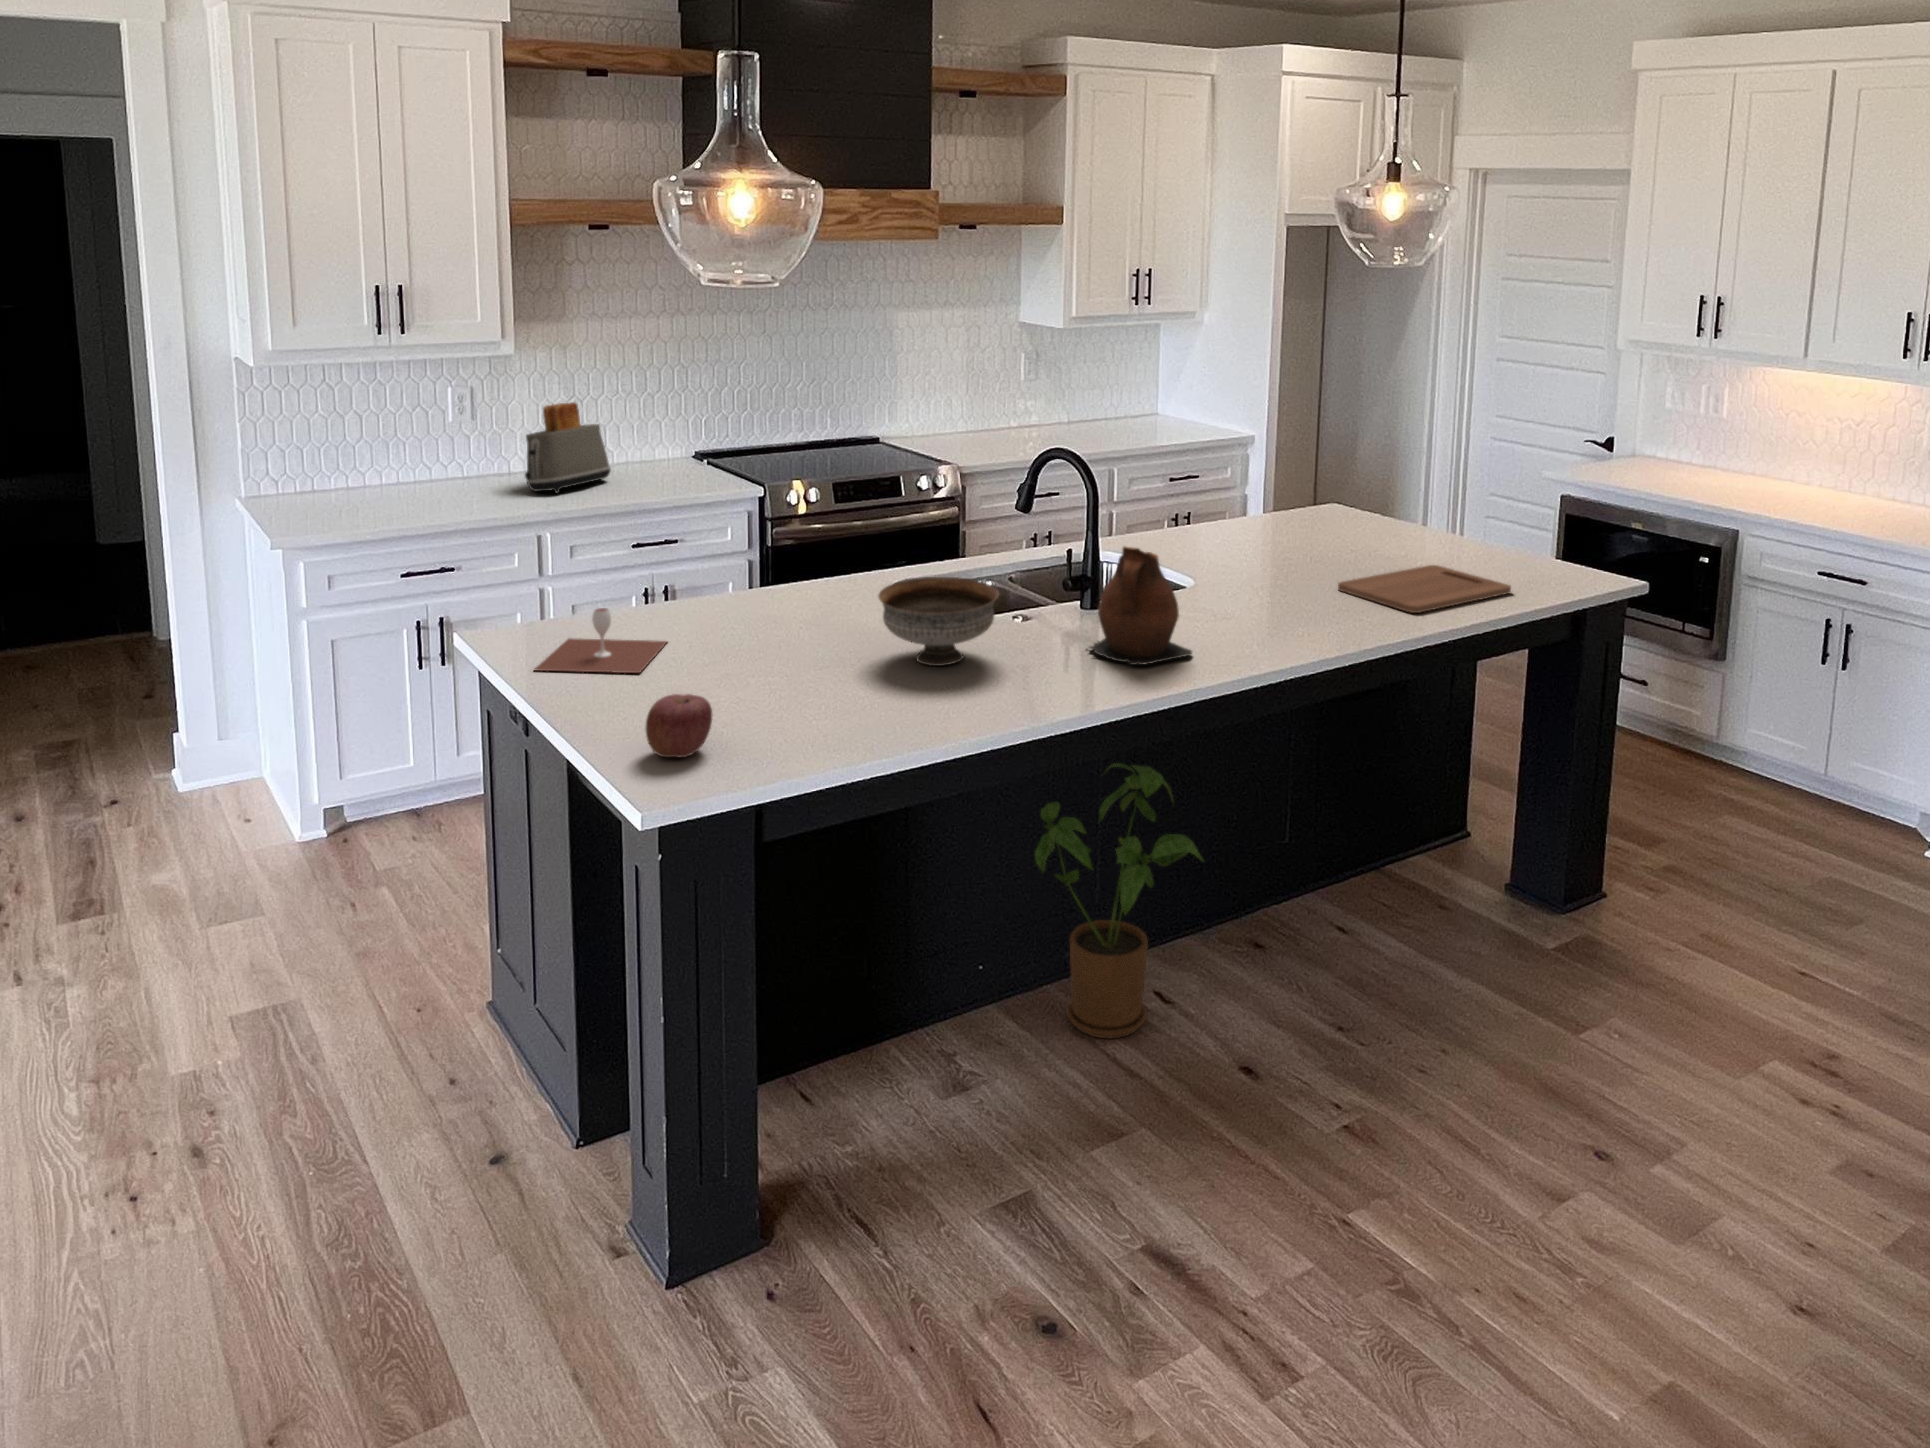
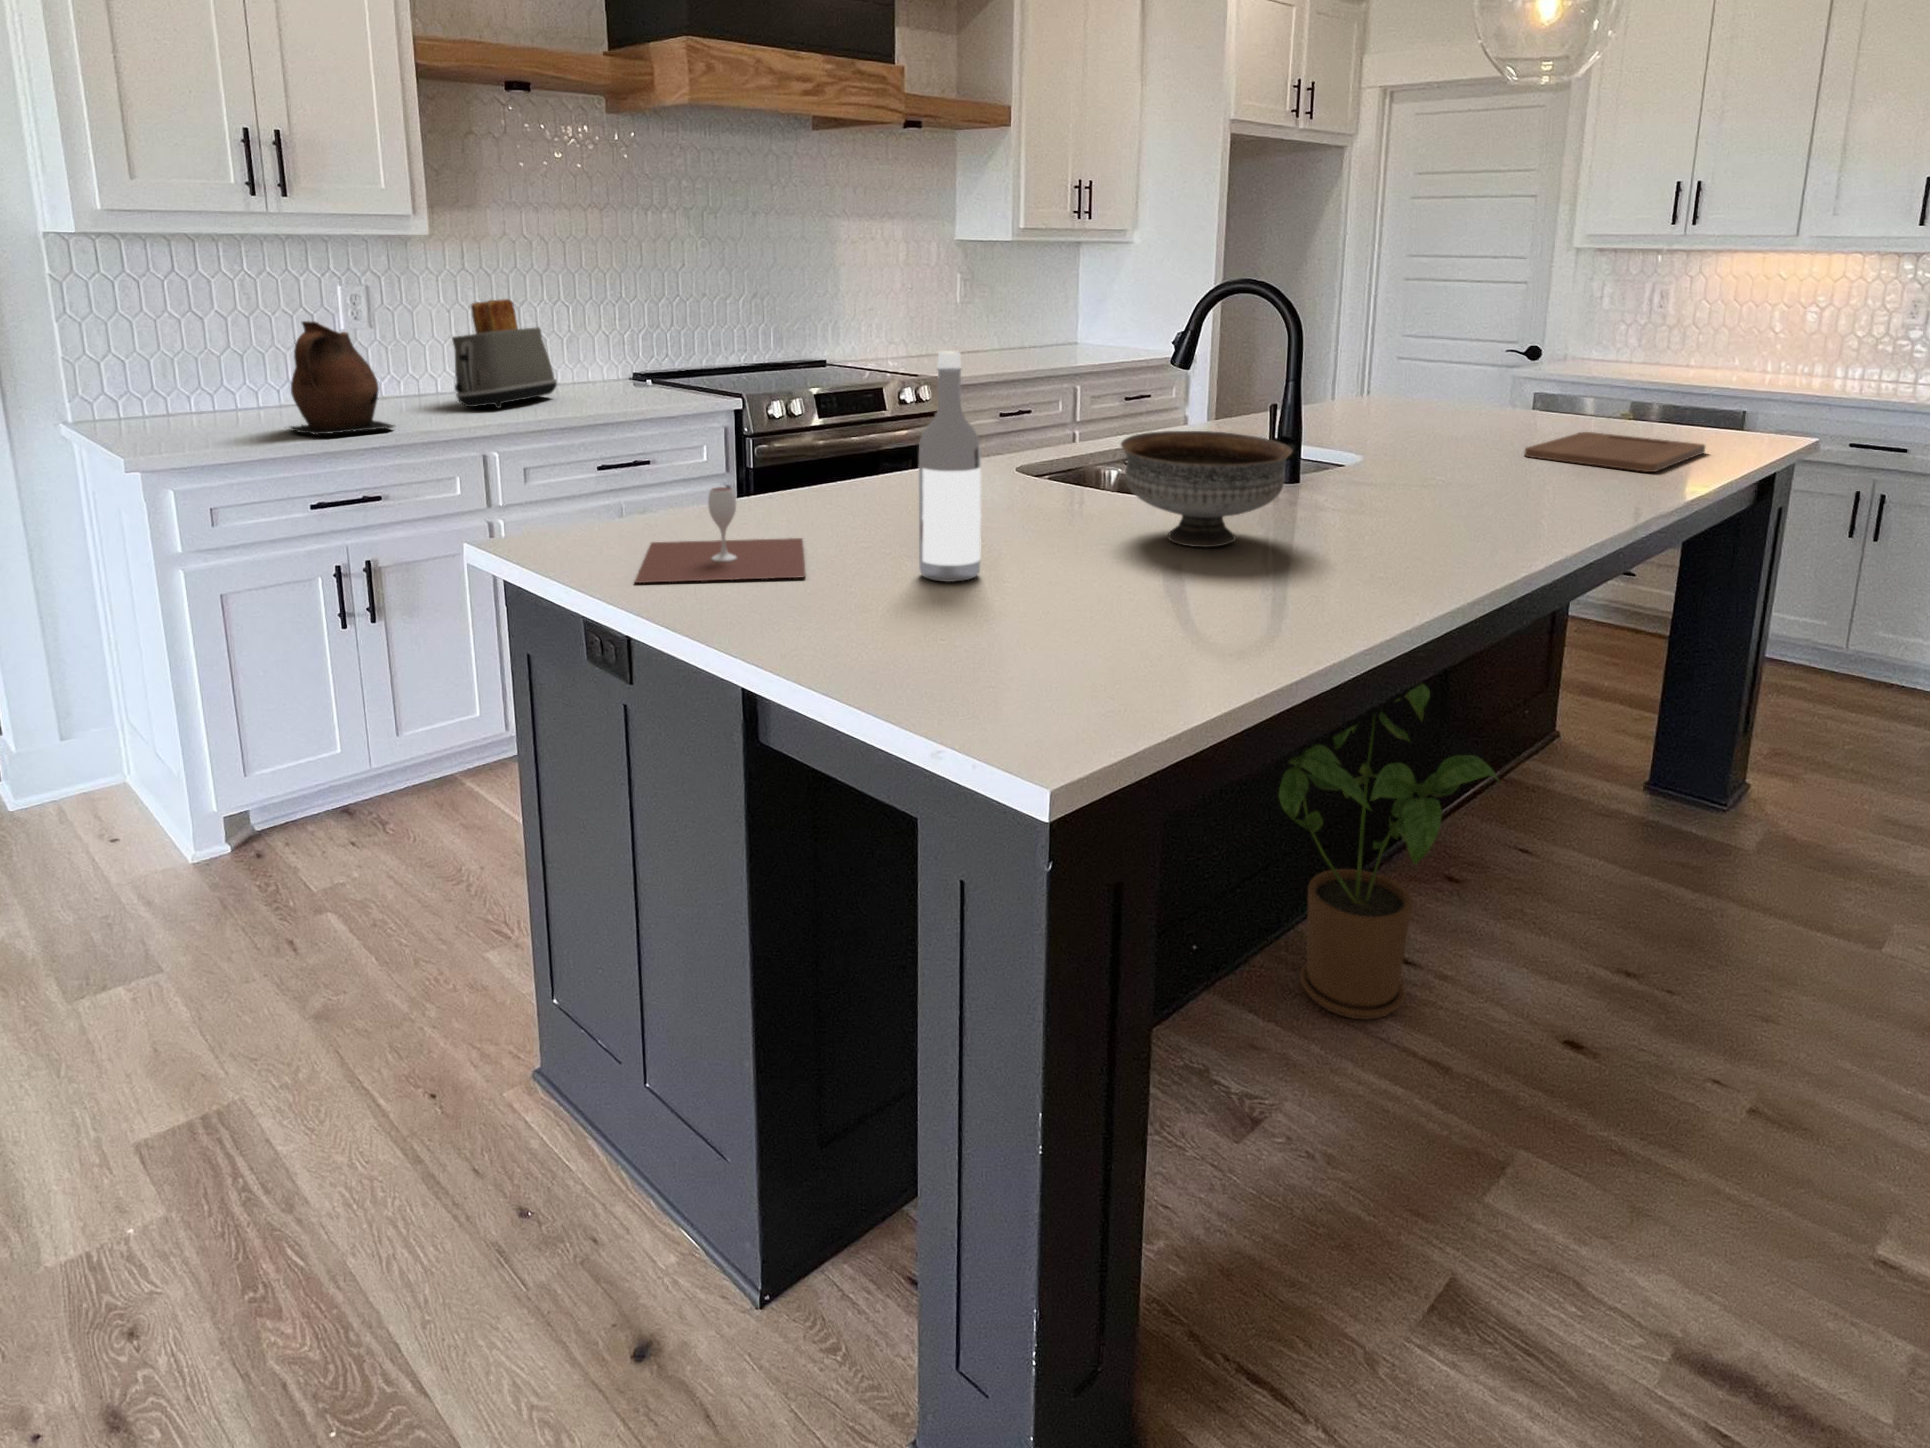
wine bottle: none [712,533,754,682] -> present [919,351,981,582]
ceramic pitcher: present [1090,547,1192,665] -> present [291,321,394,434]
apple: present [646,694,712,757] -> none [944,583,1053,692]

